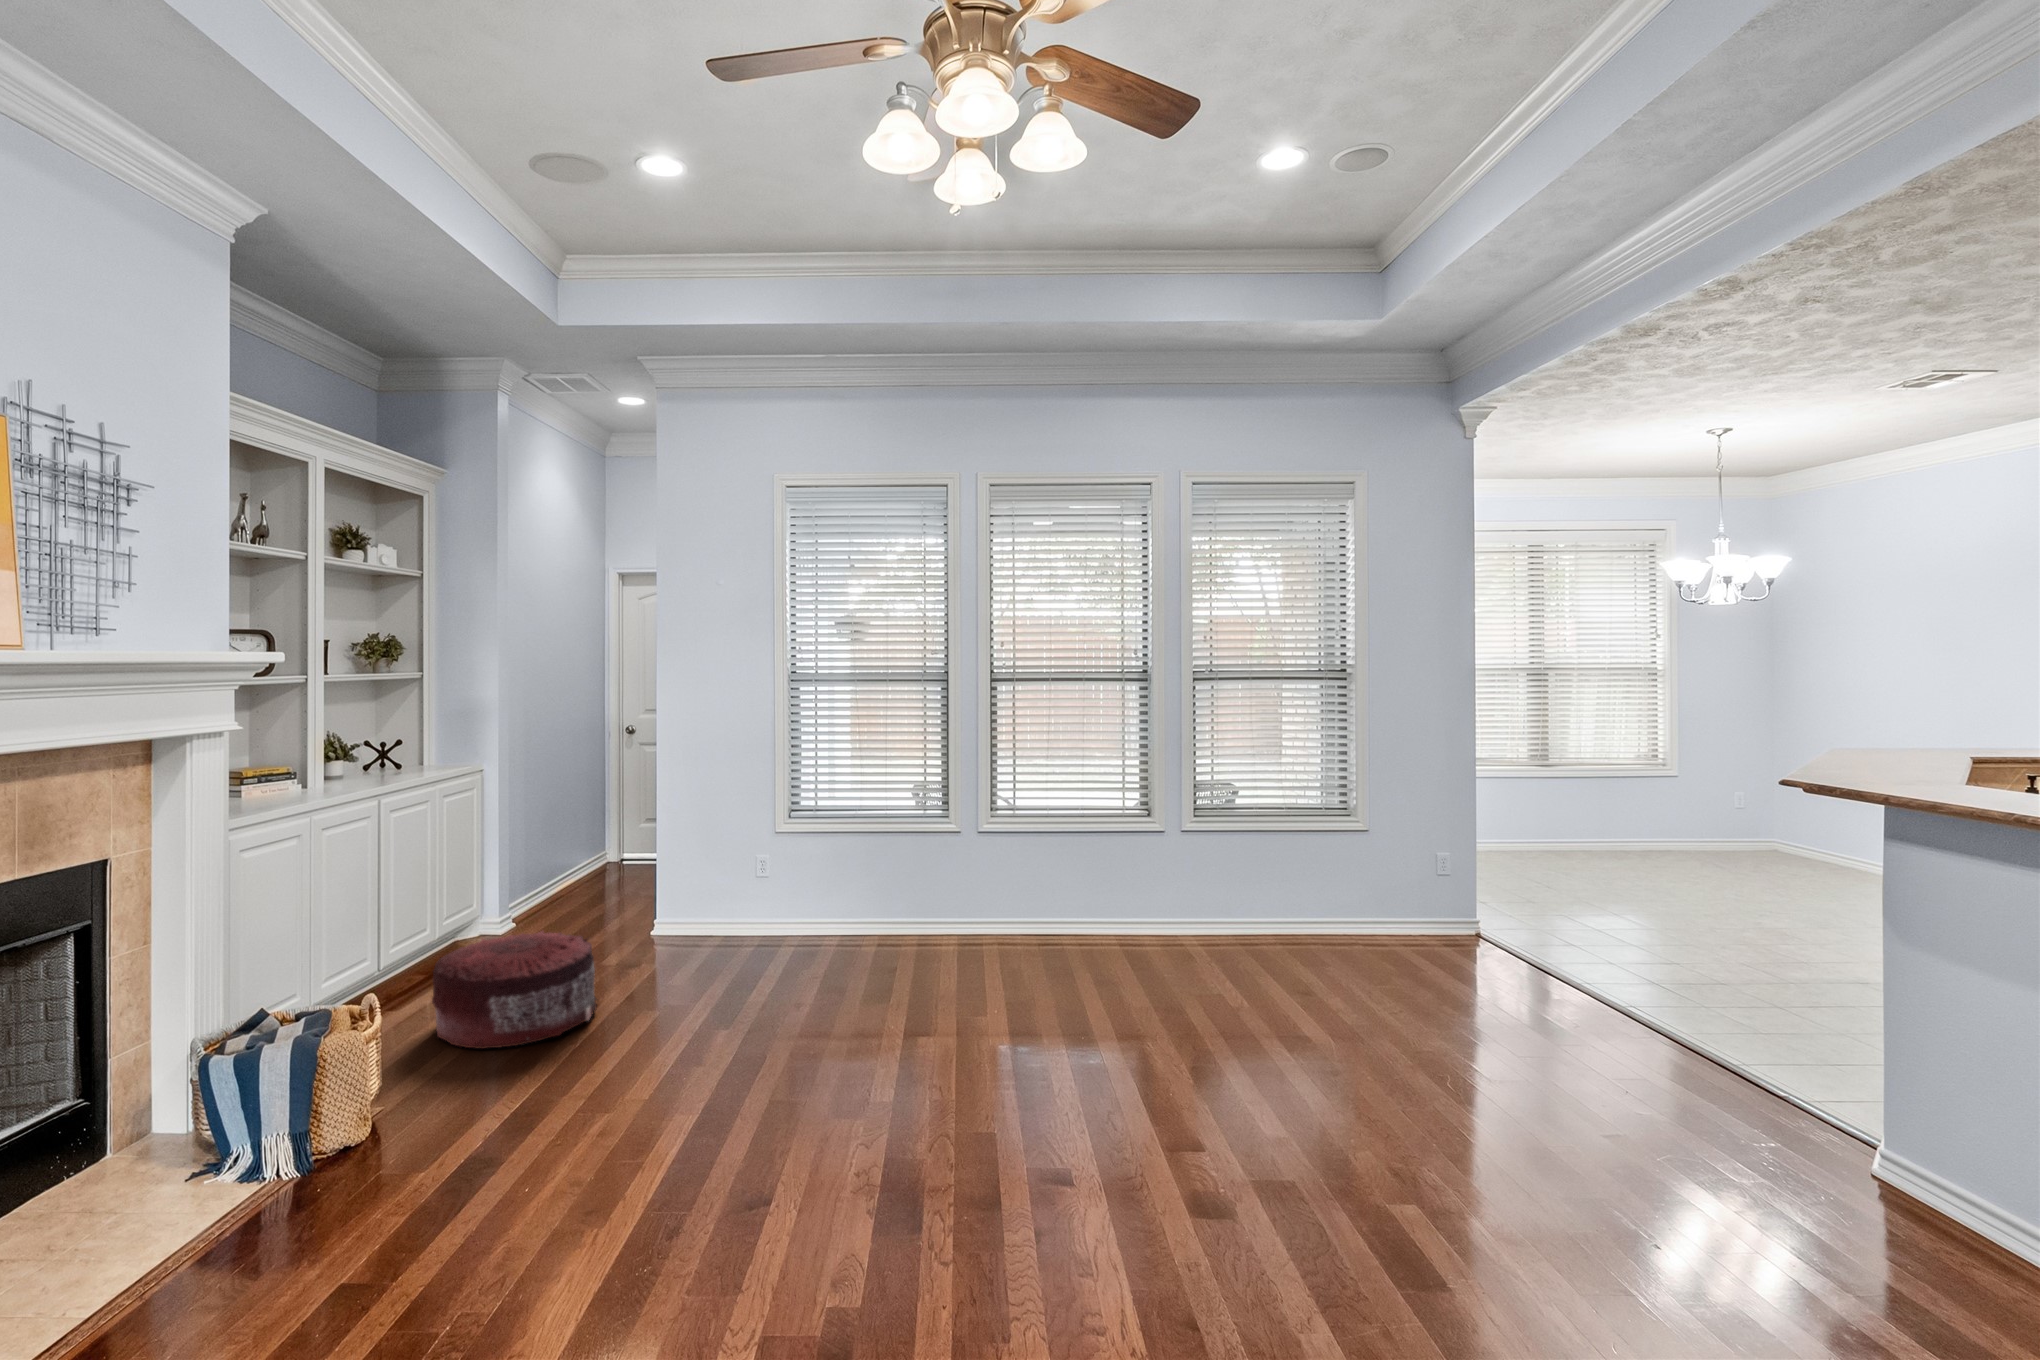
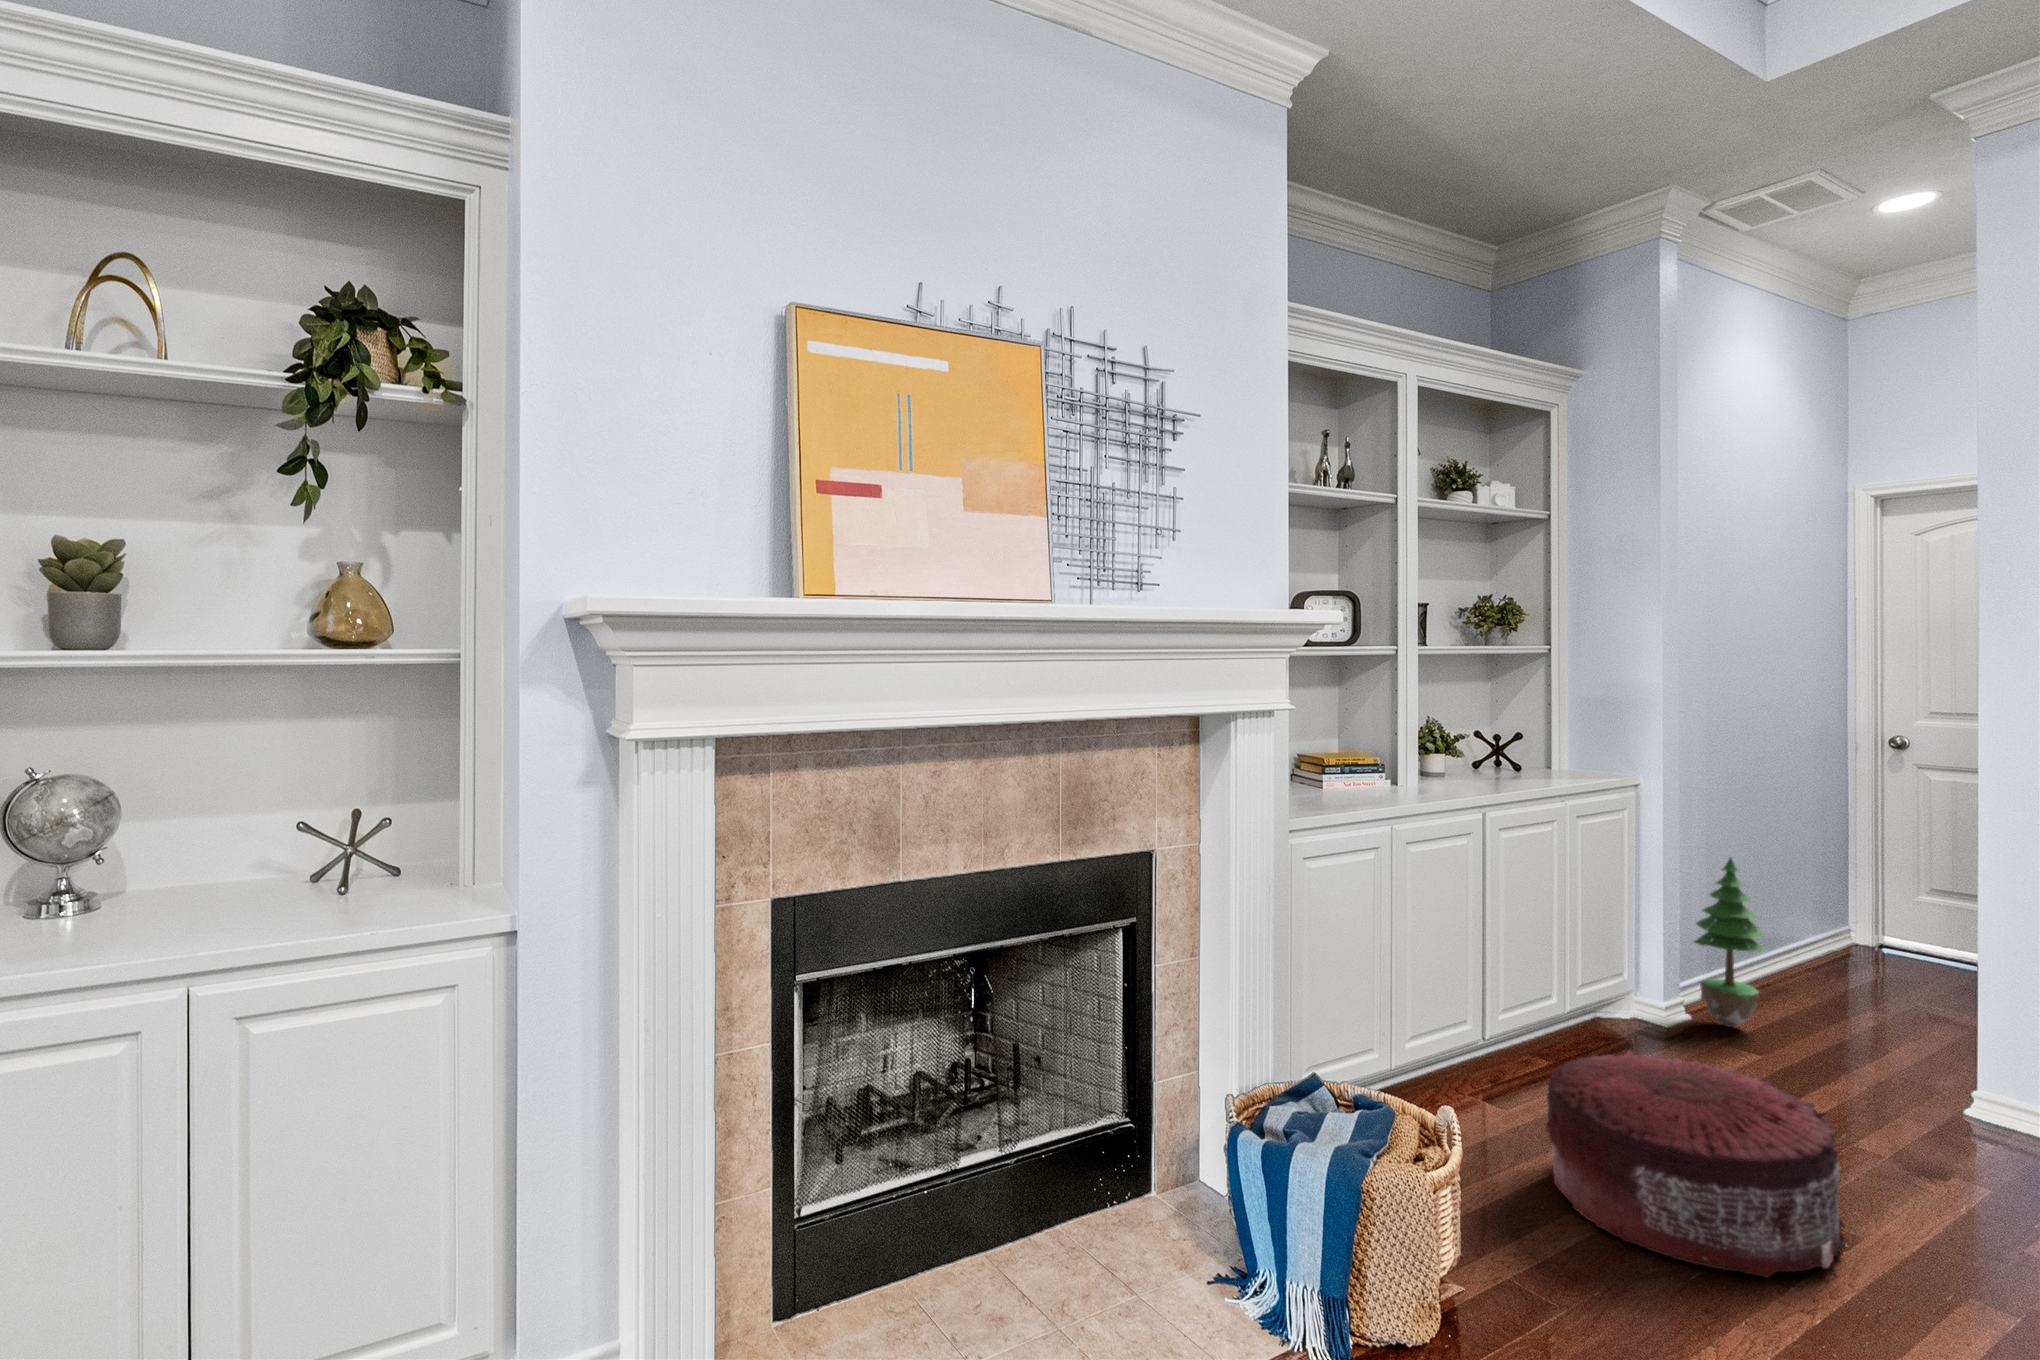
potted tree: none [517,809,561,924] -> present [1694,858,1767,1027]

